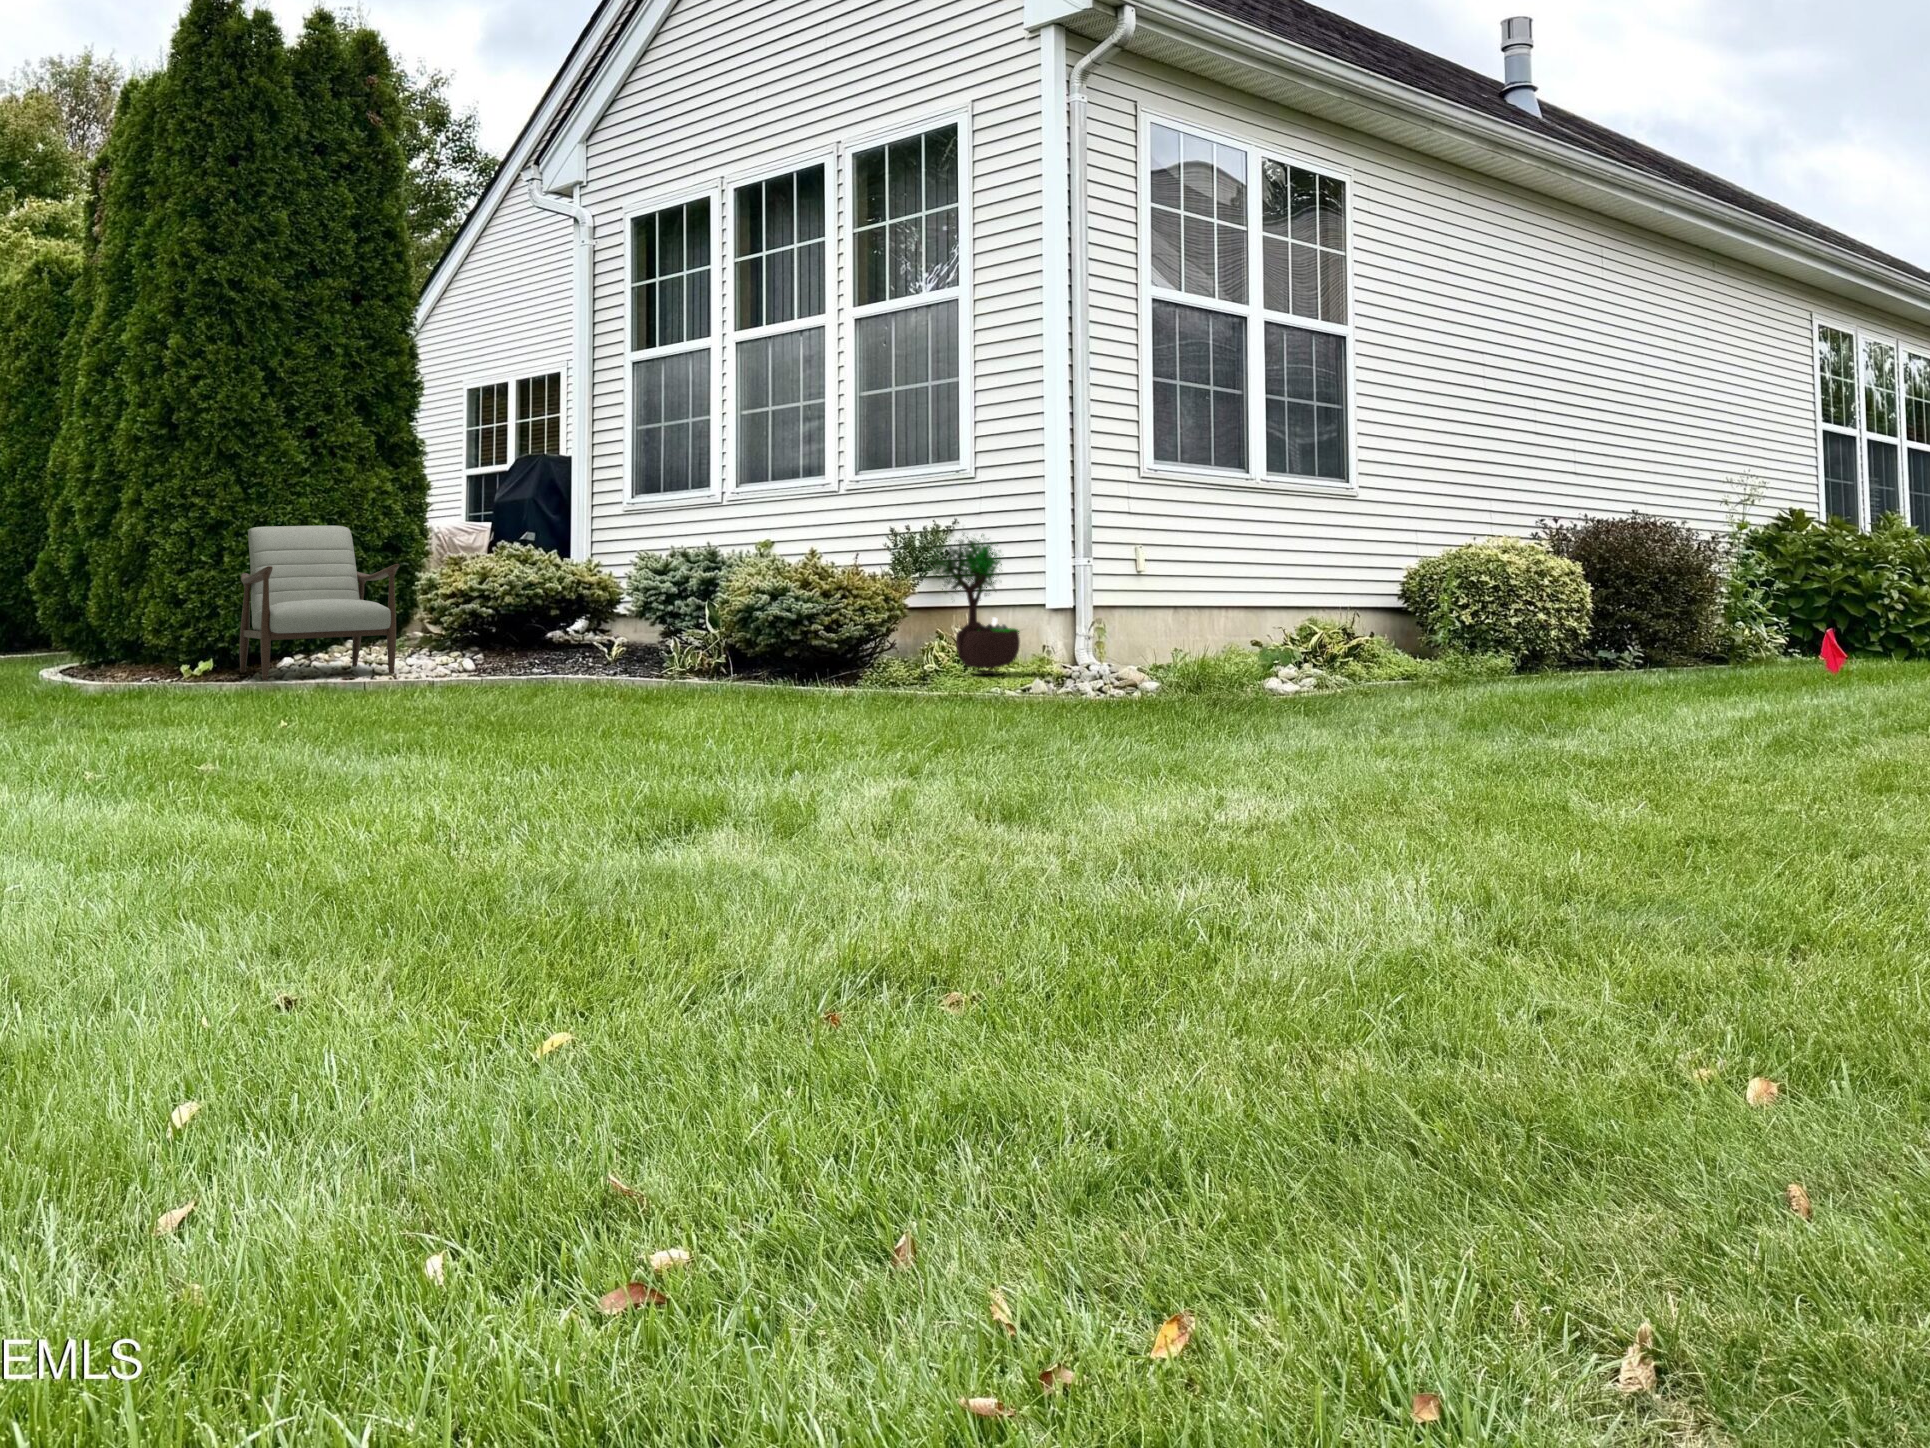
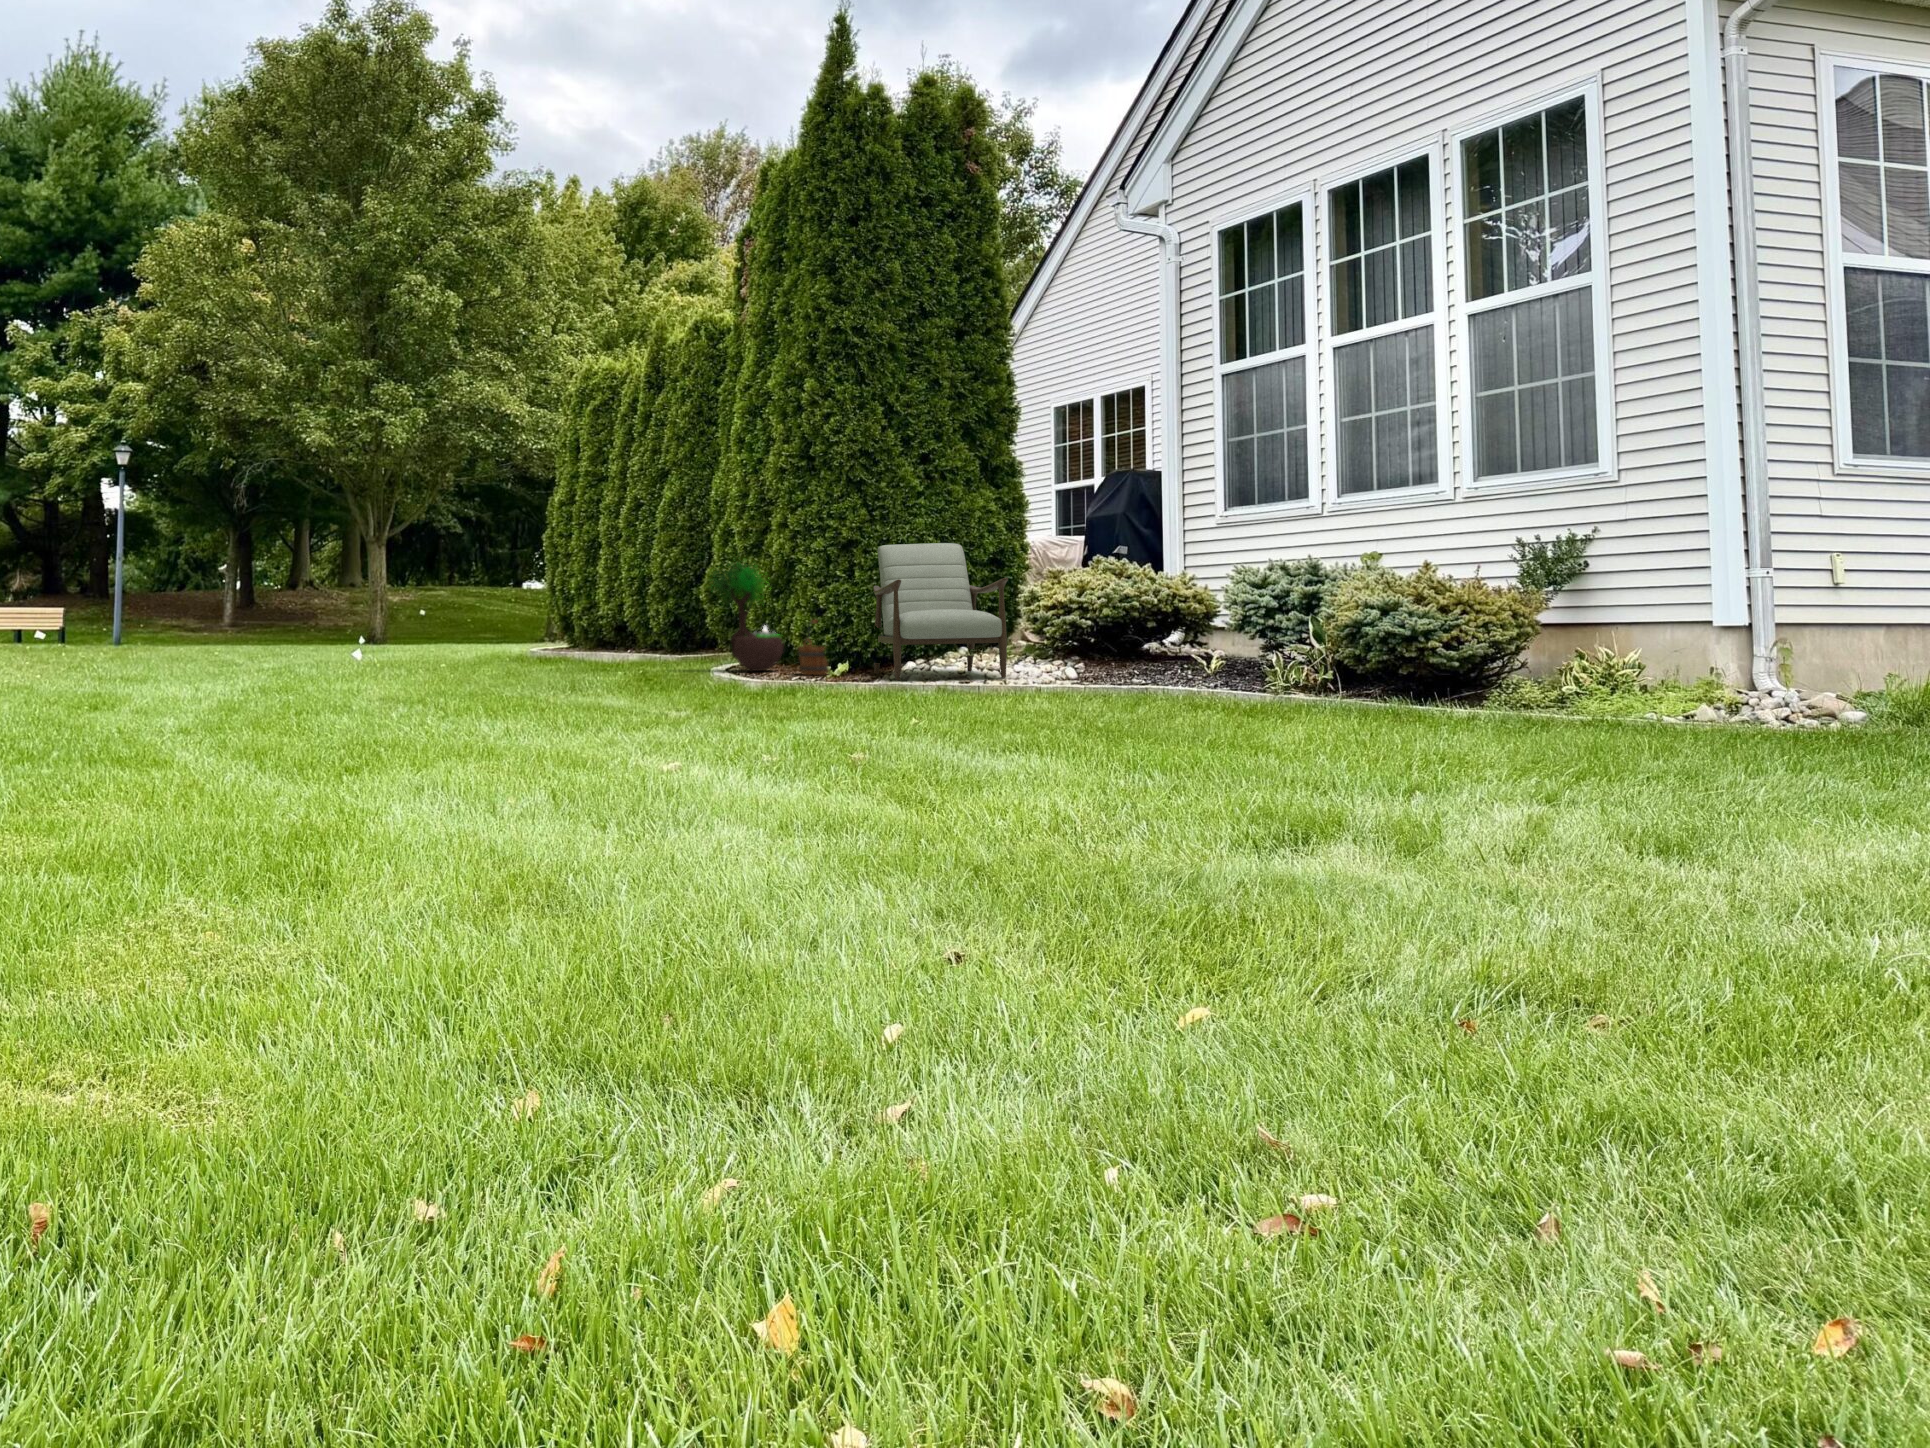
potted tree: present [927,535,1020,674] -> present [711,560,783,671]
wooden bucket: none [143,613,186,677] -> present [798,620,830,675]

